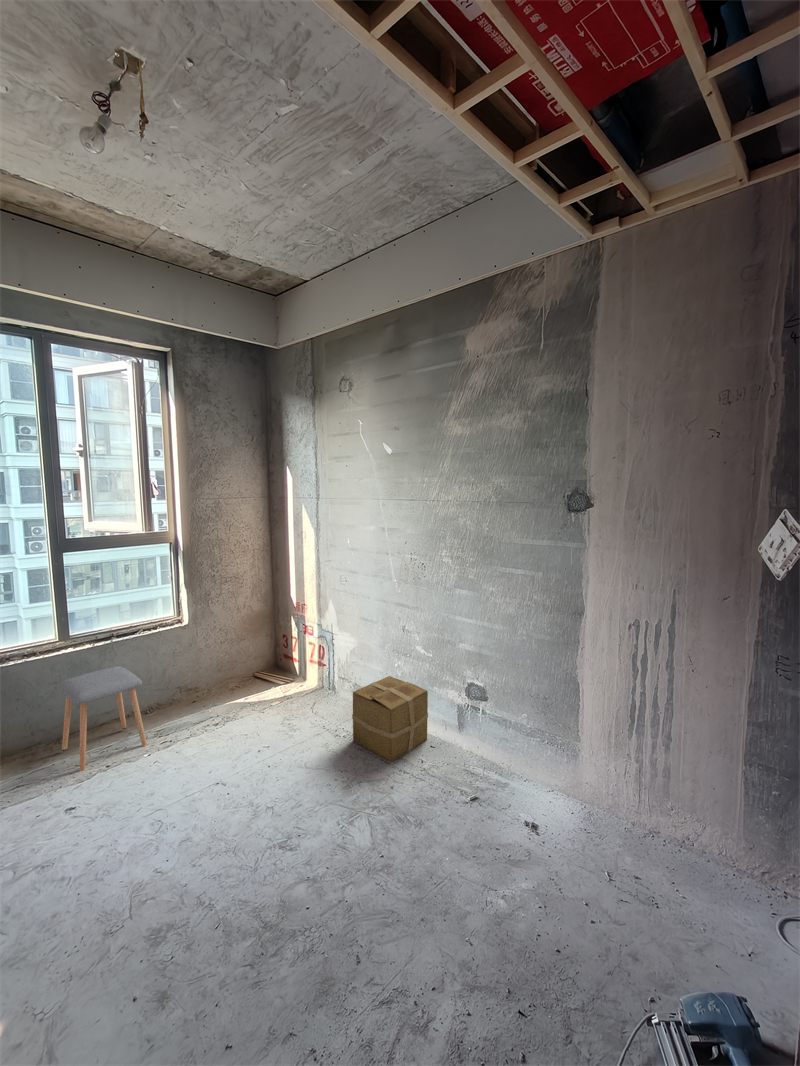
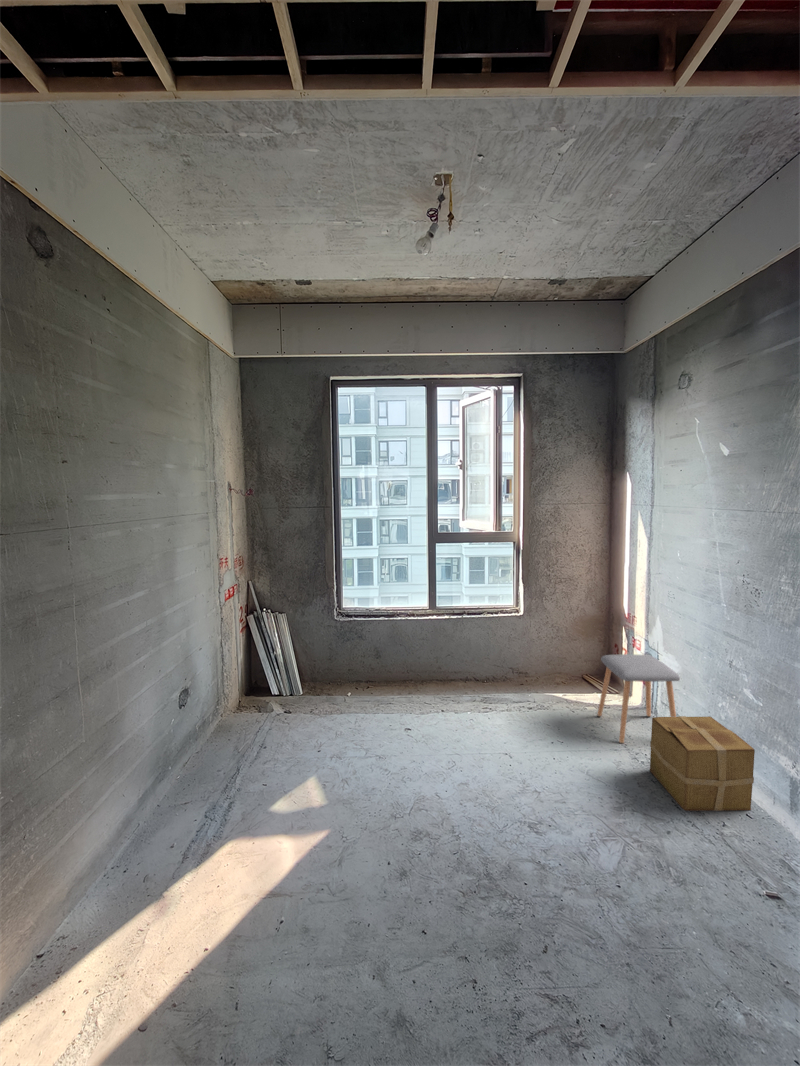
stool: present [59,666,147,771] -> present [598,654,680,744]

